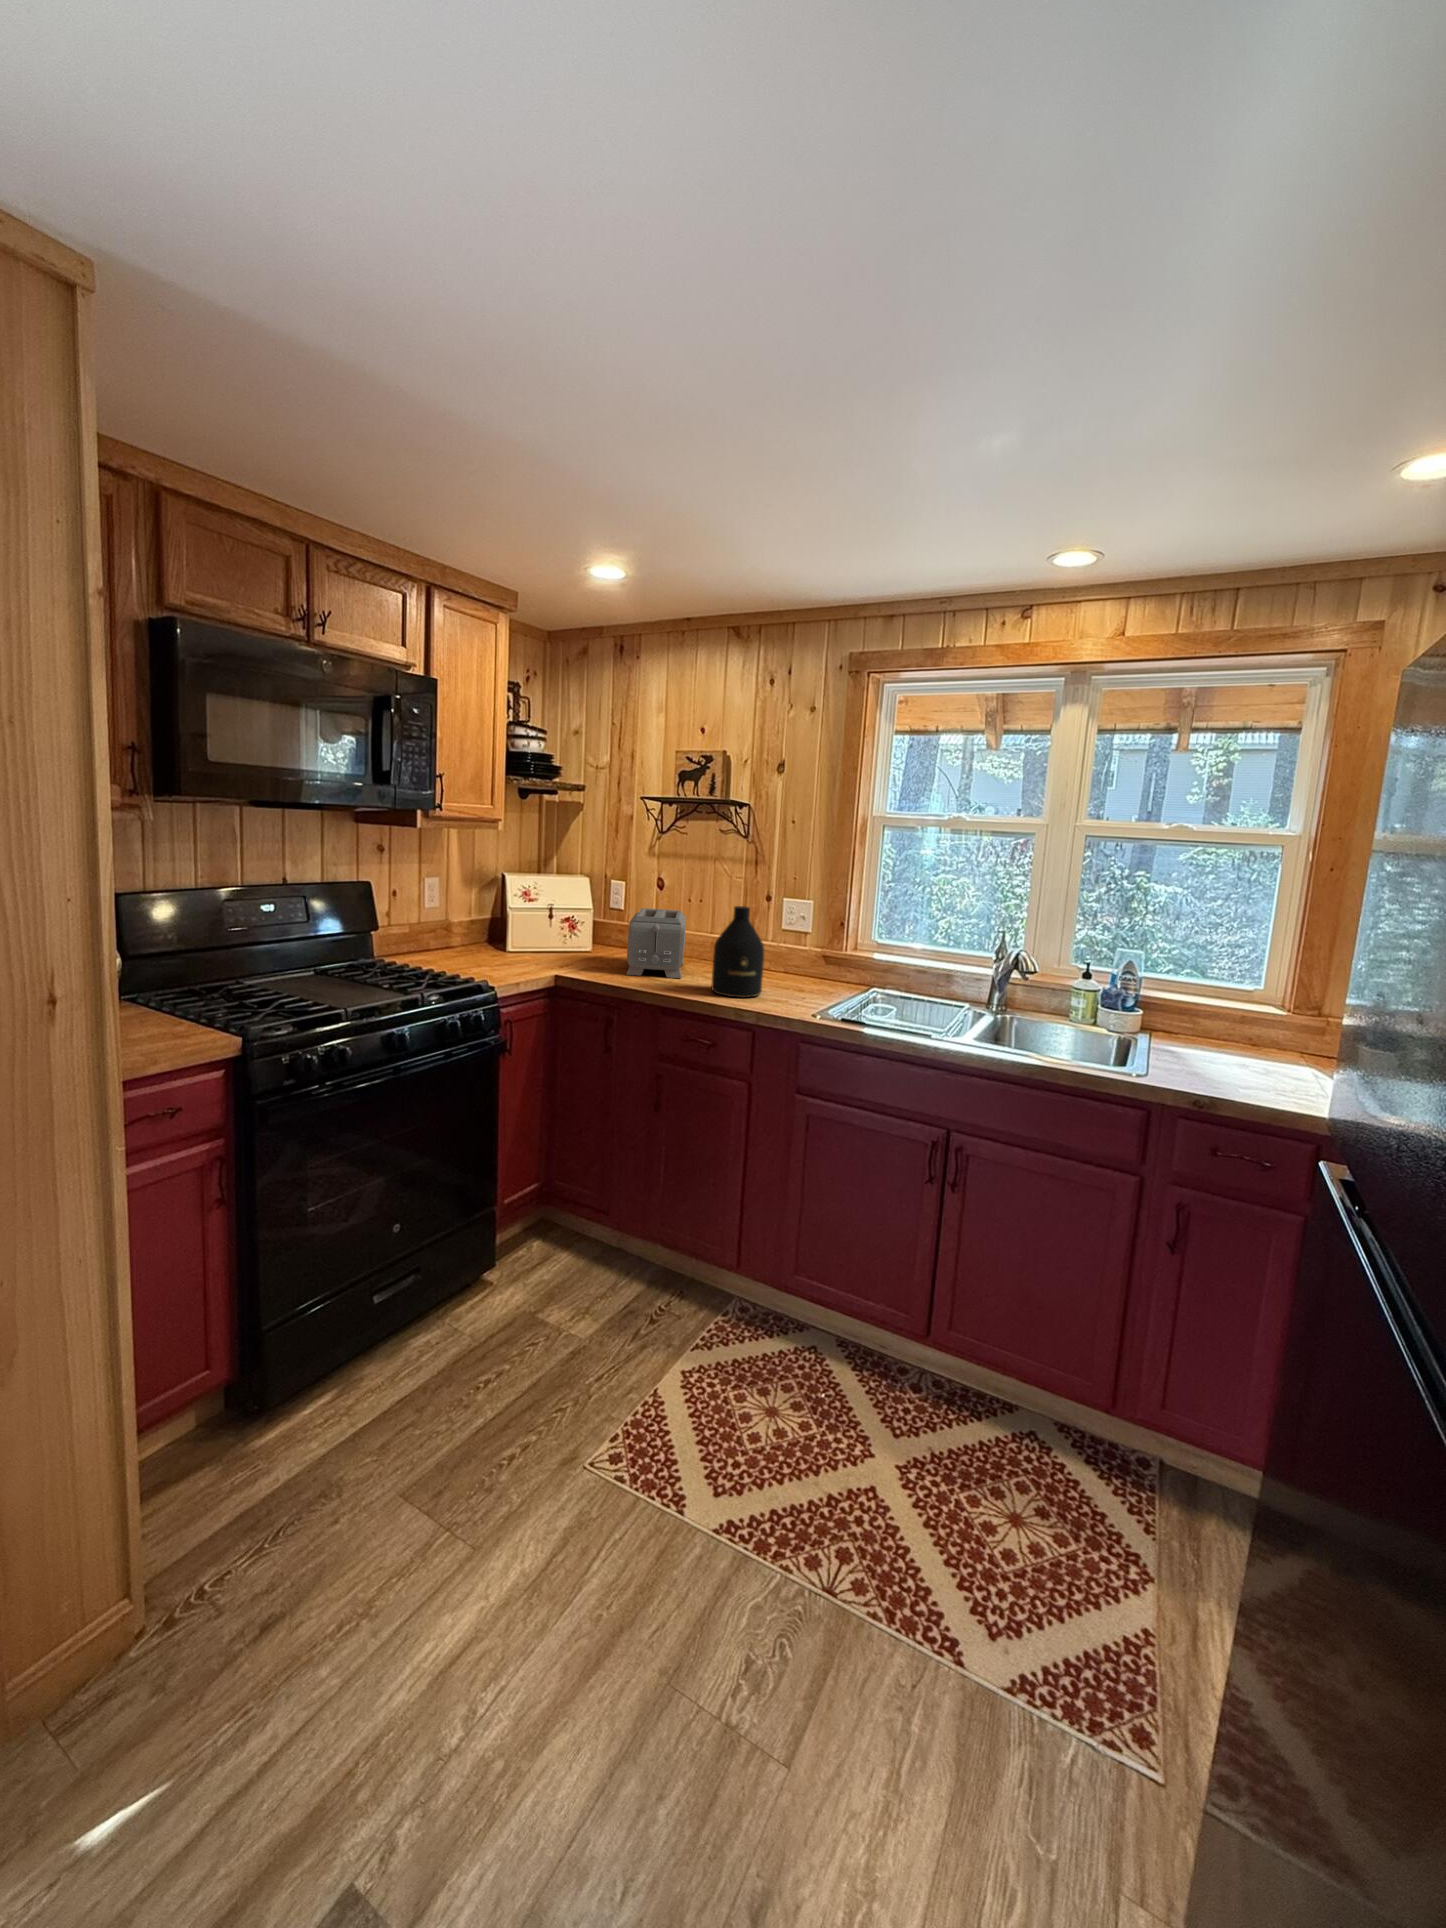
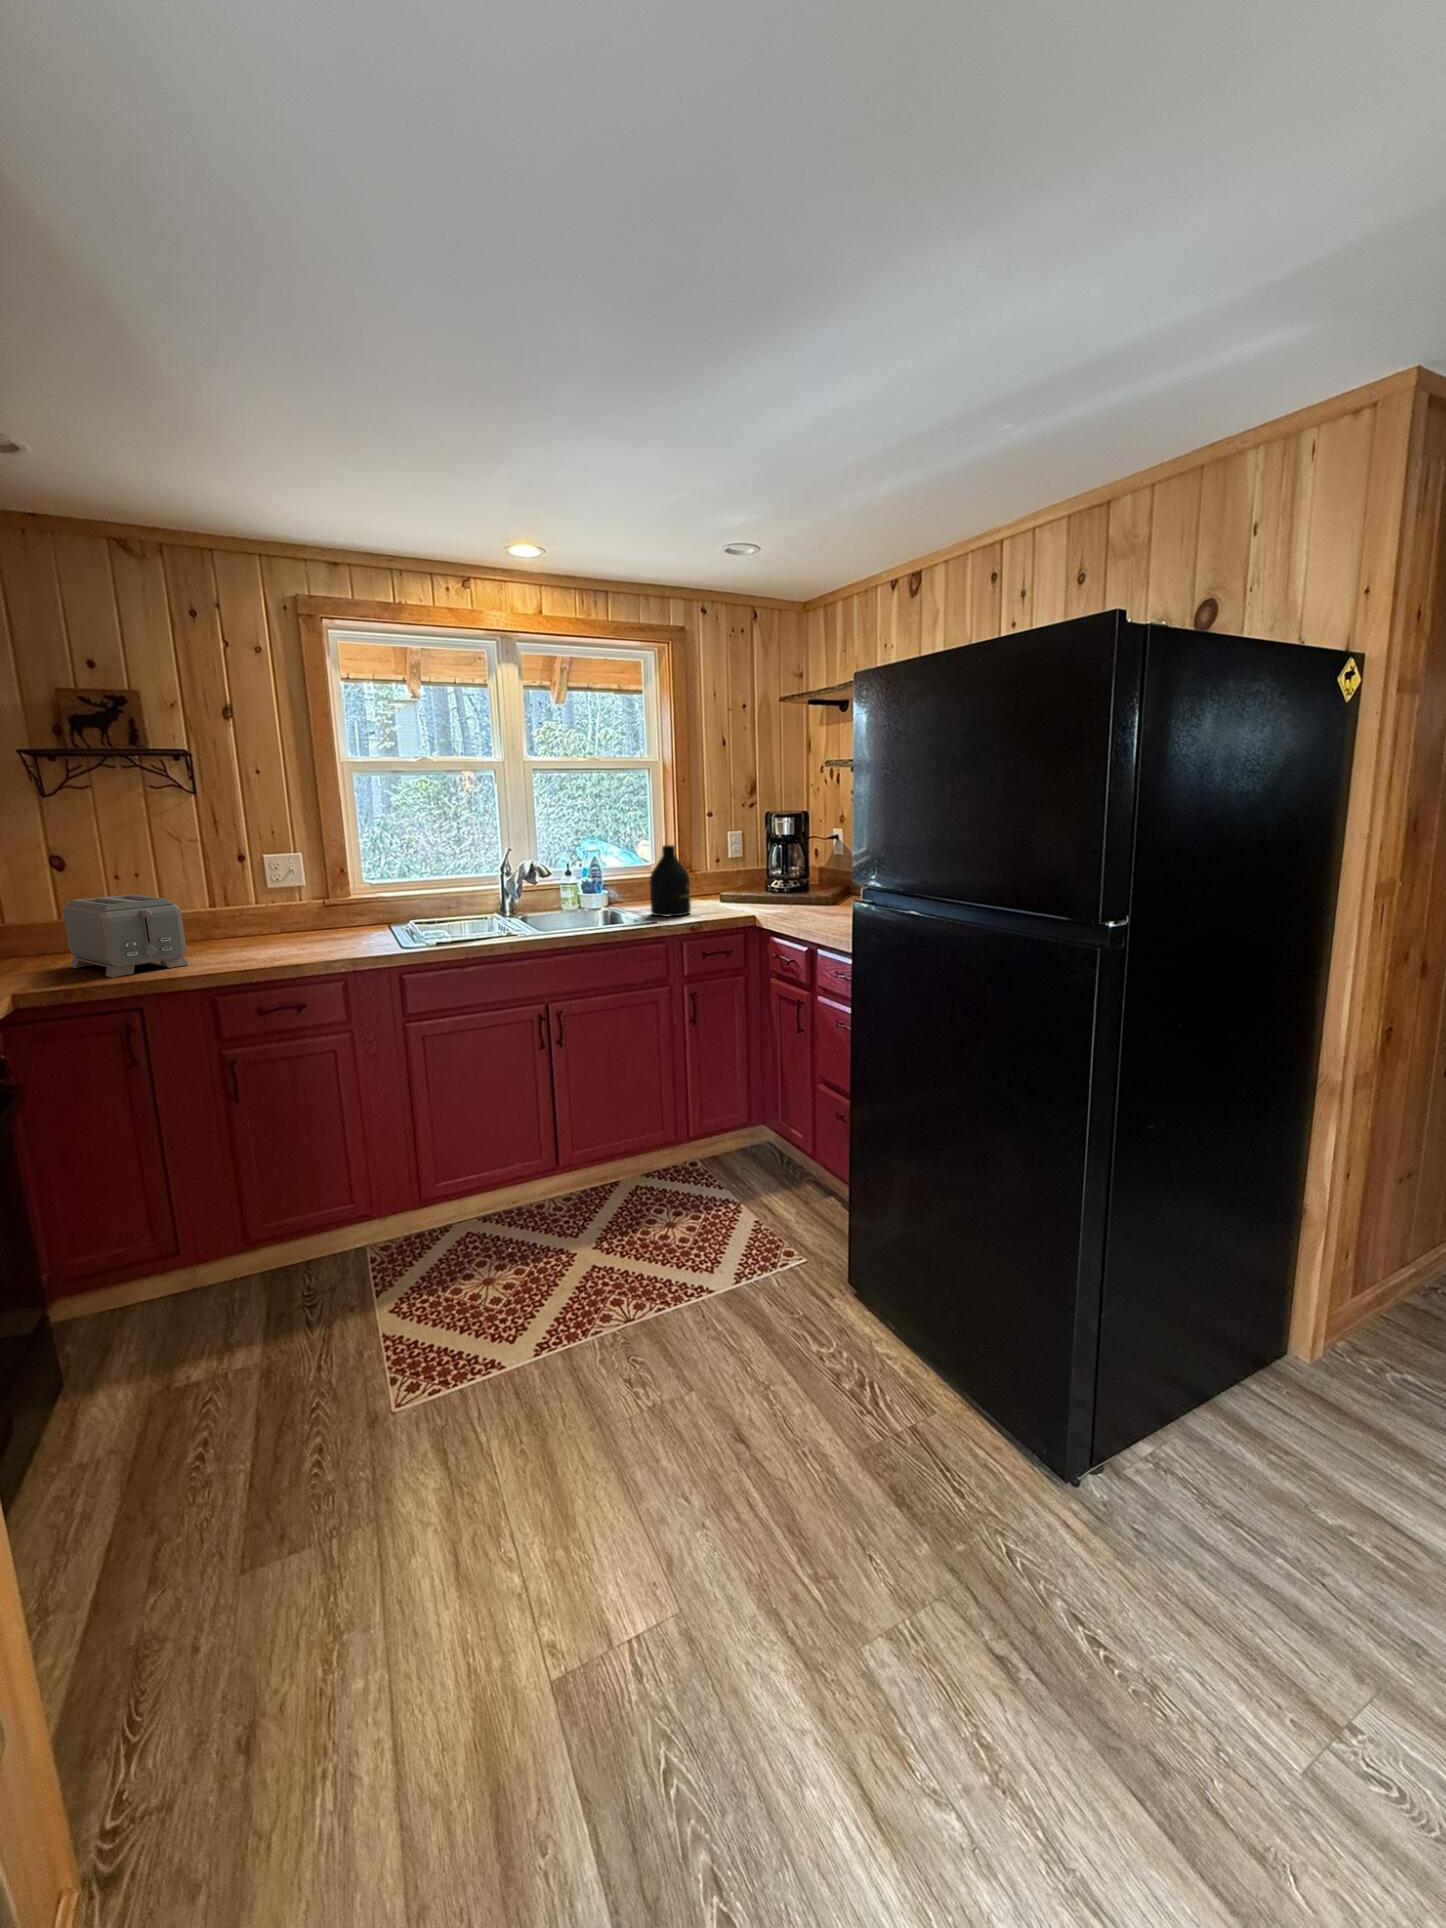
bottle: present [711,906,764,998] -> present [650,845,691,916]

